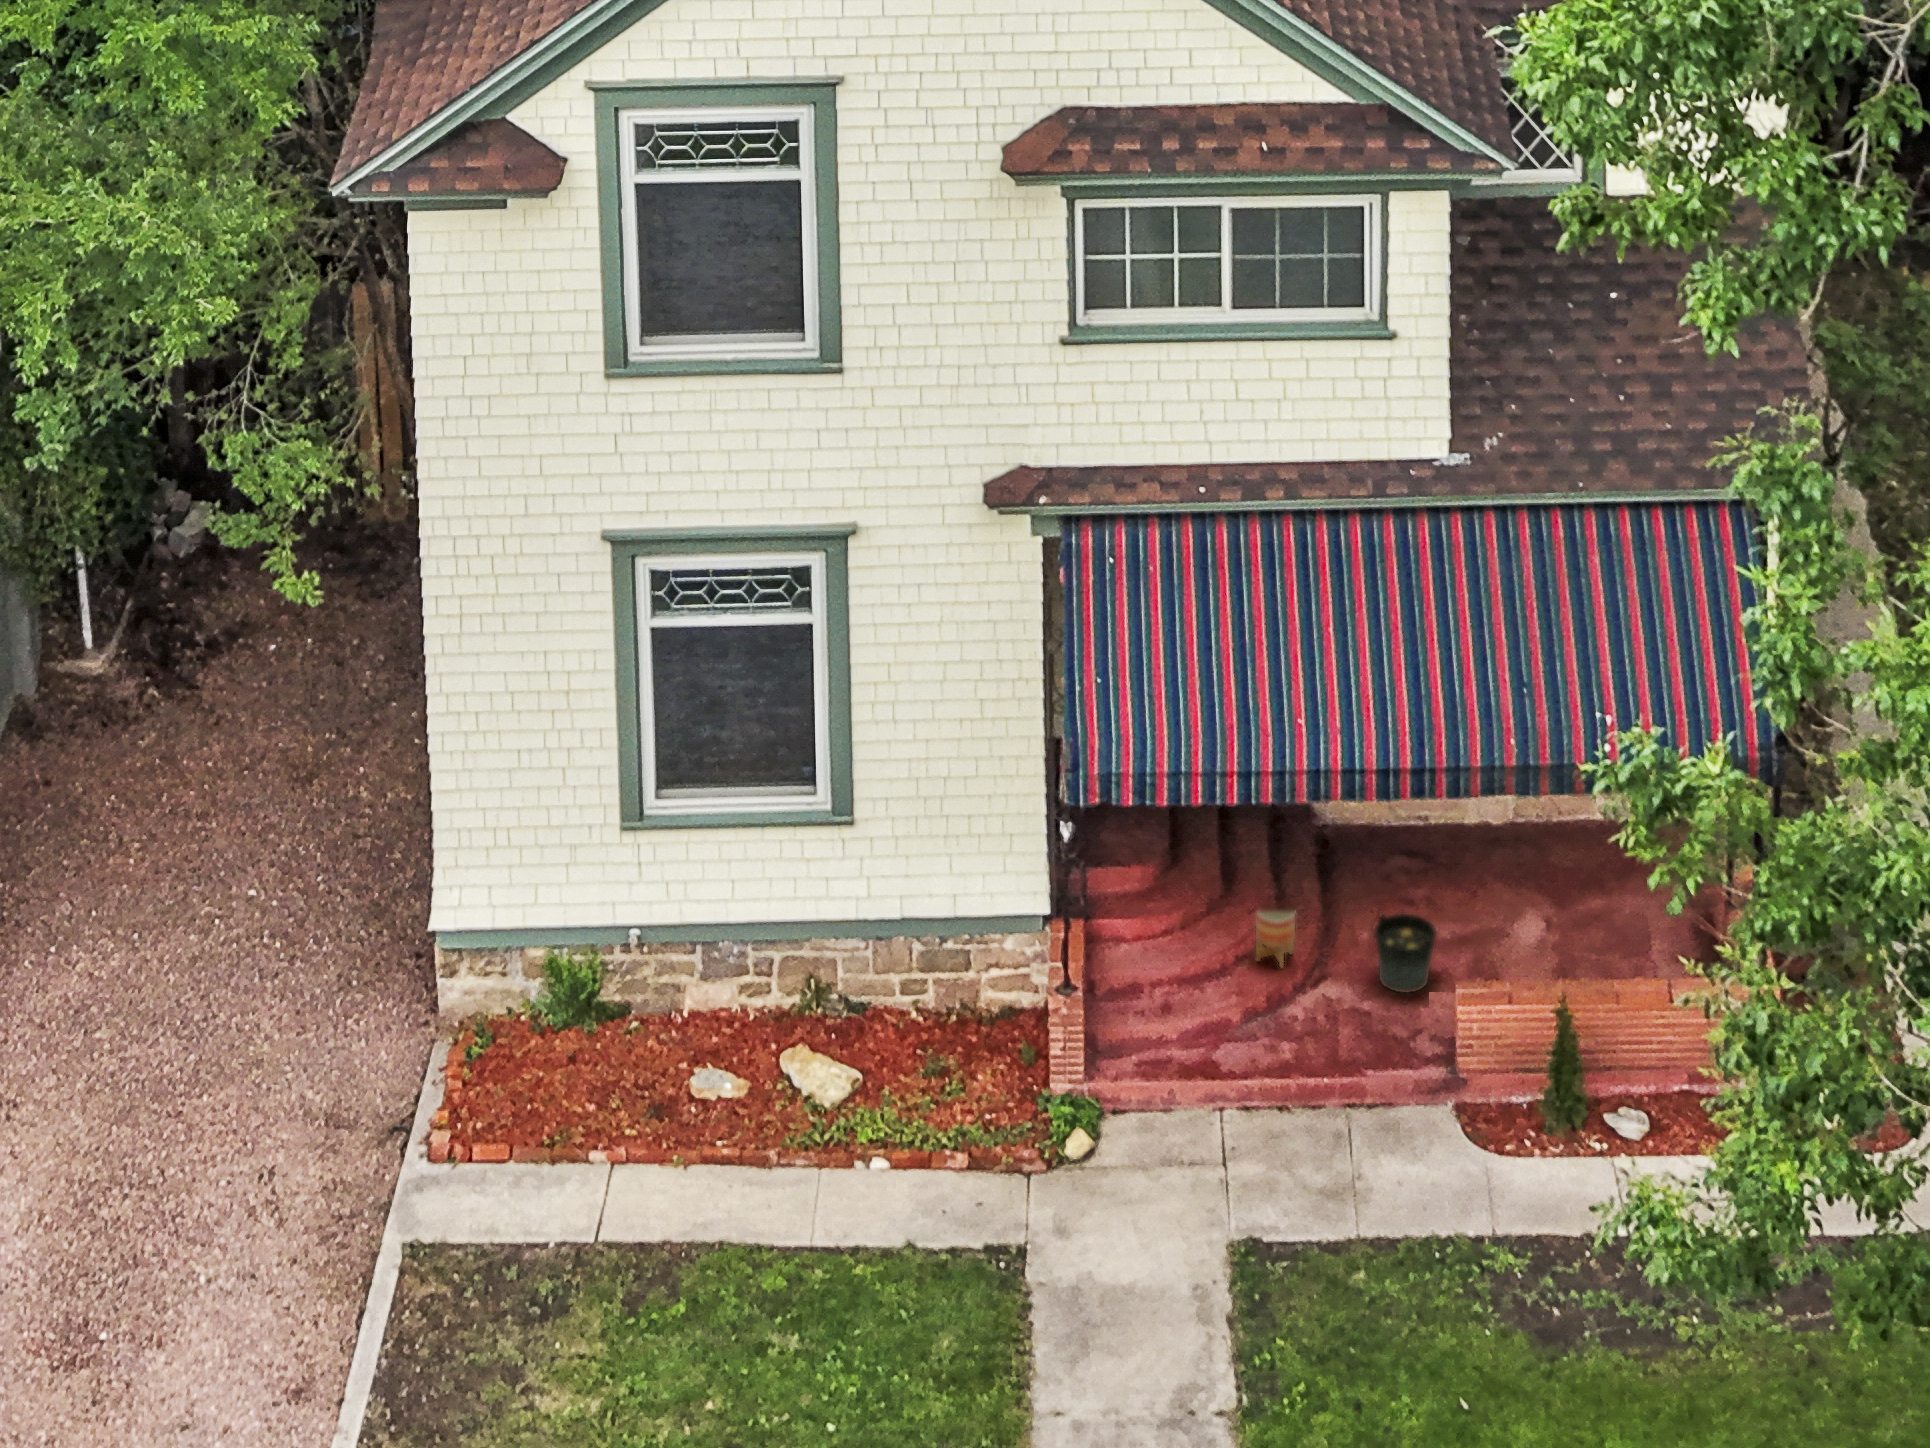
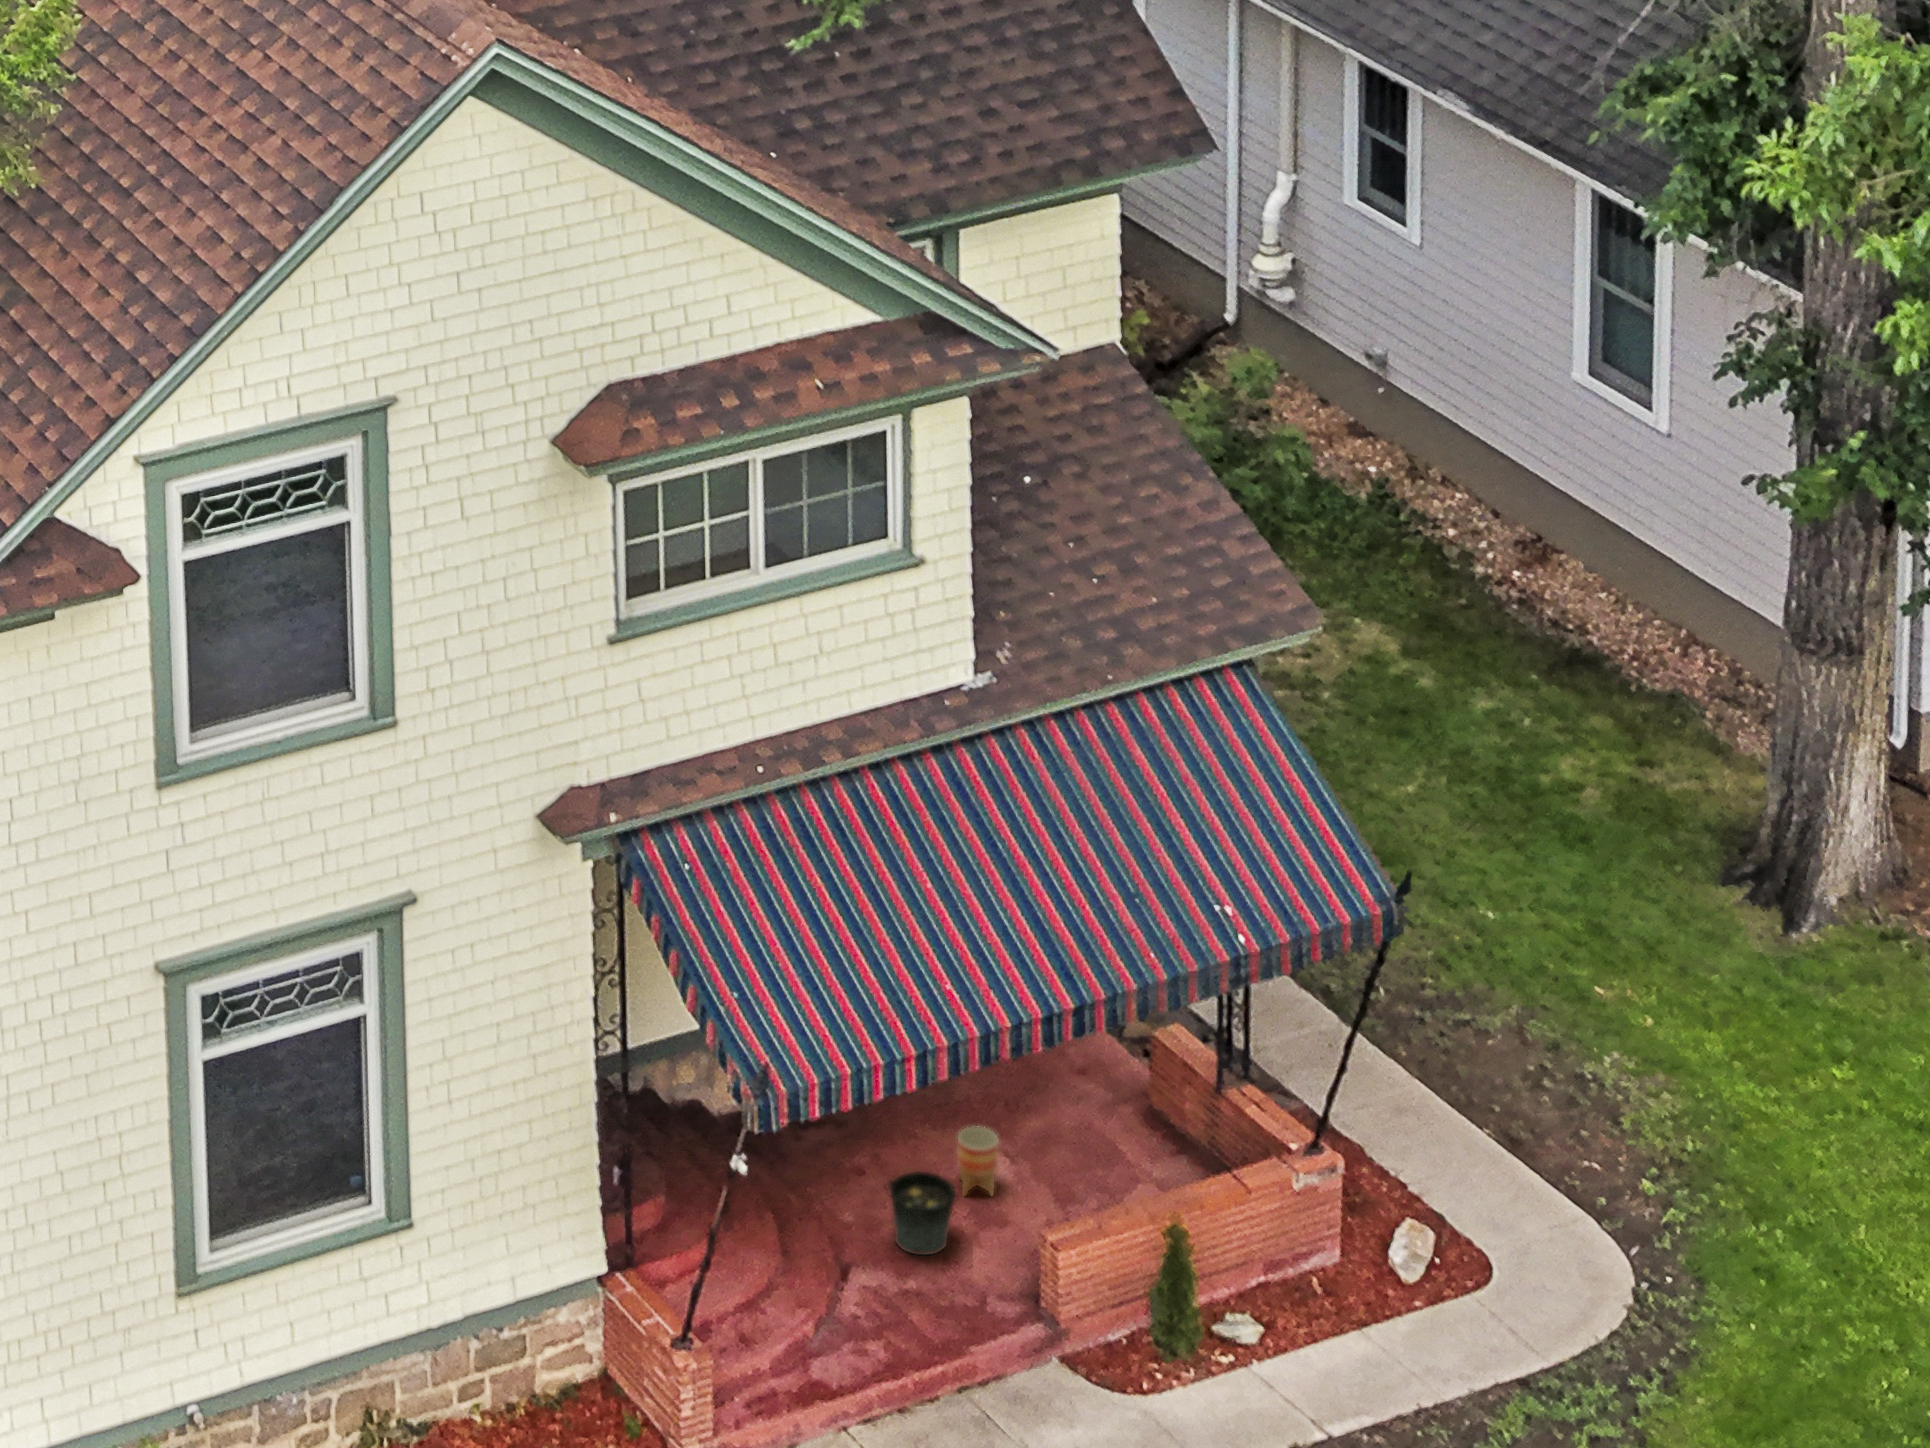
planter: present [1256,912,1295,967] -> present [957,1127,999,1195]

